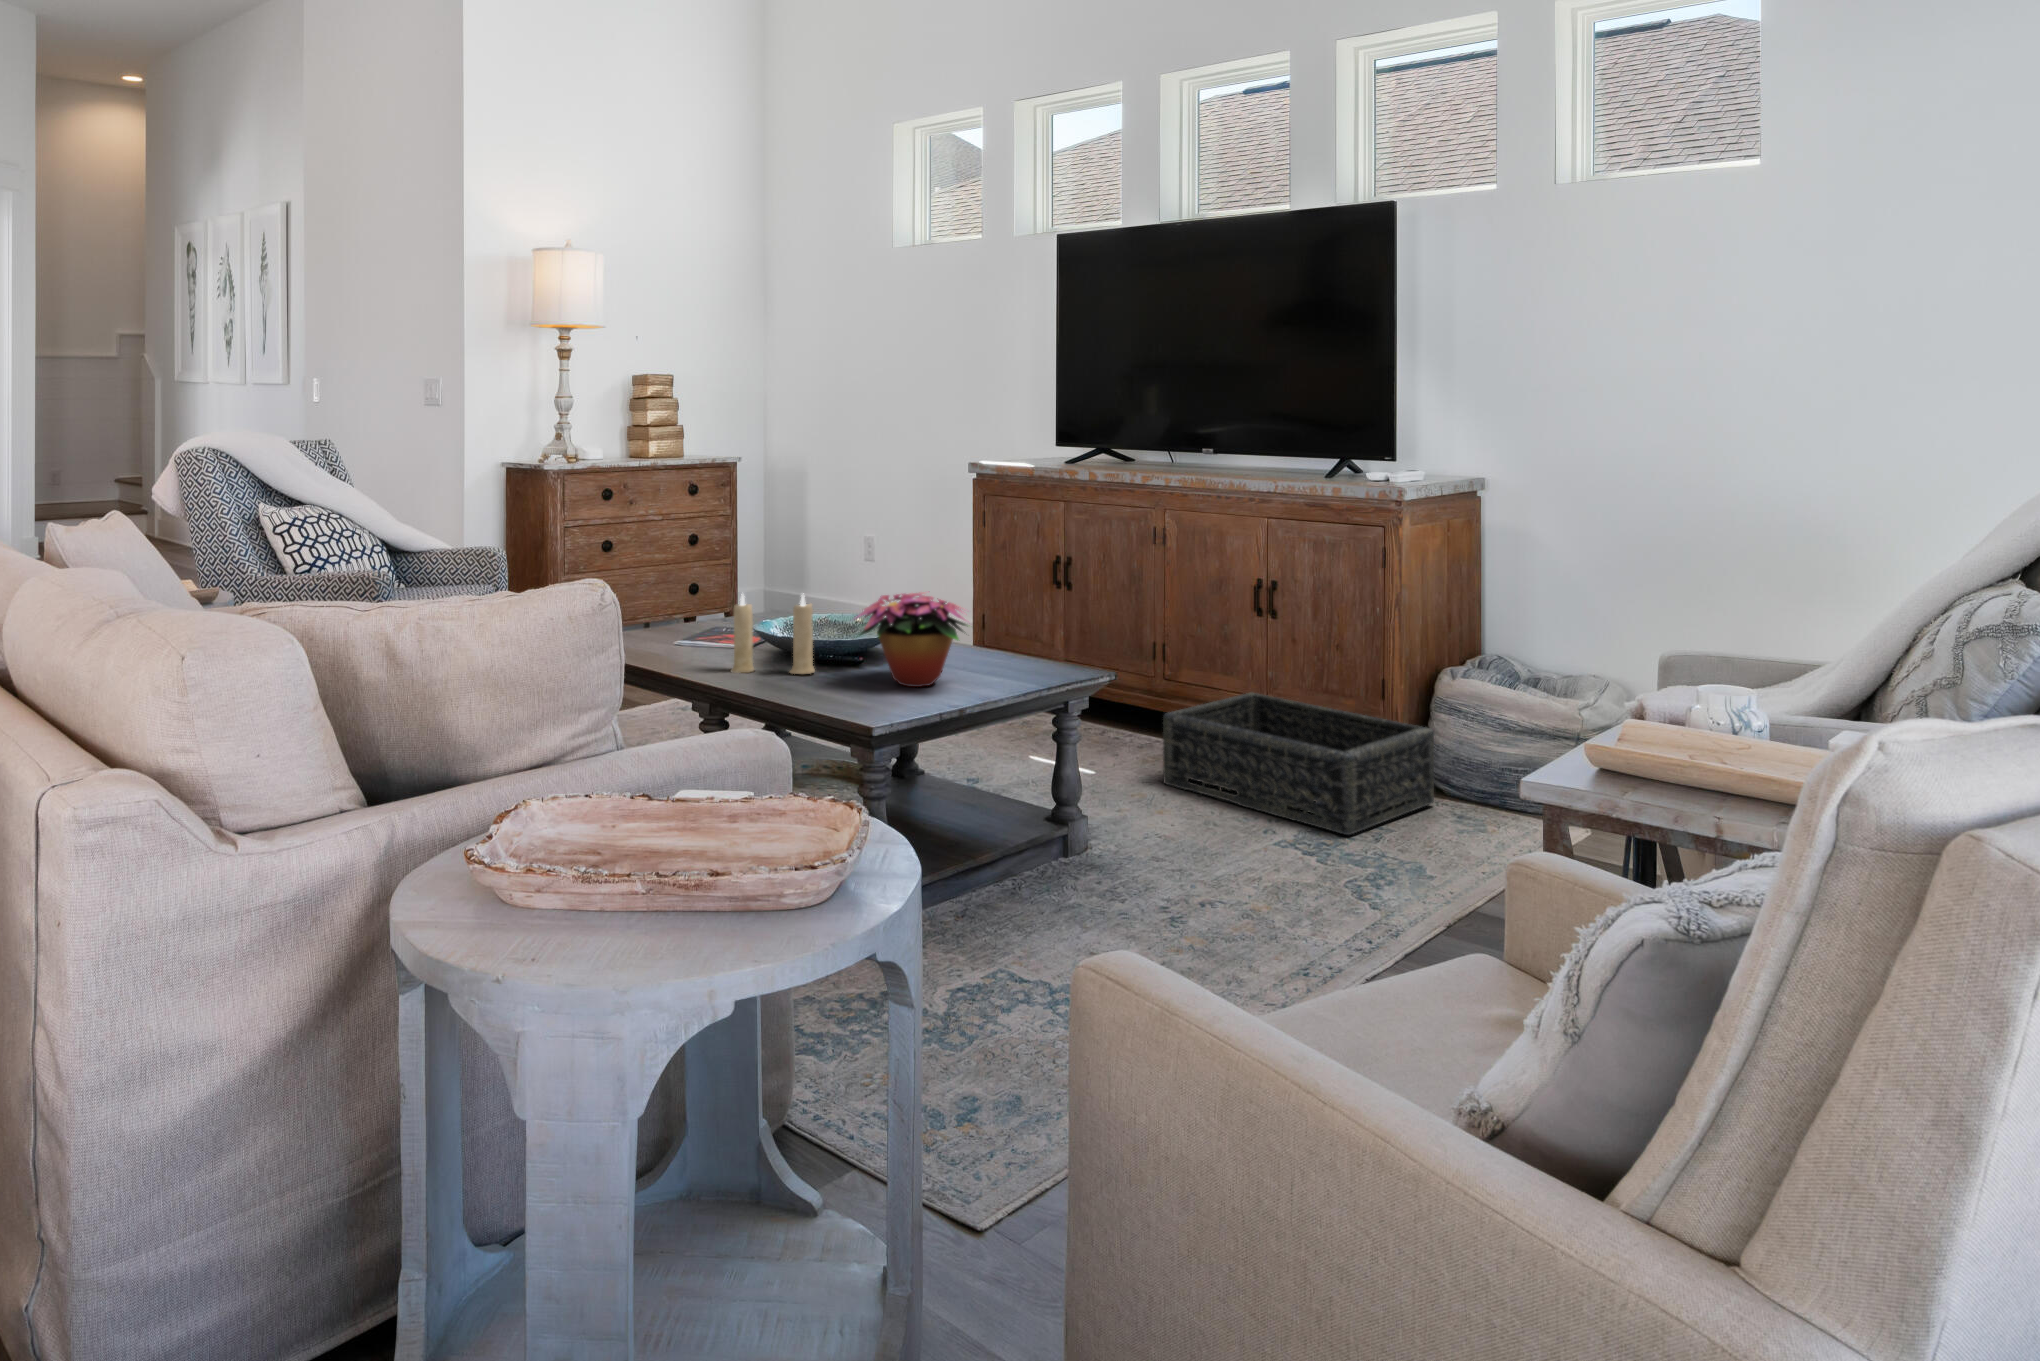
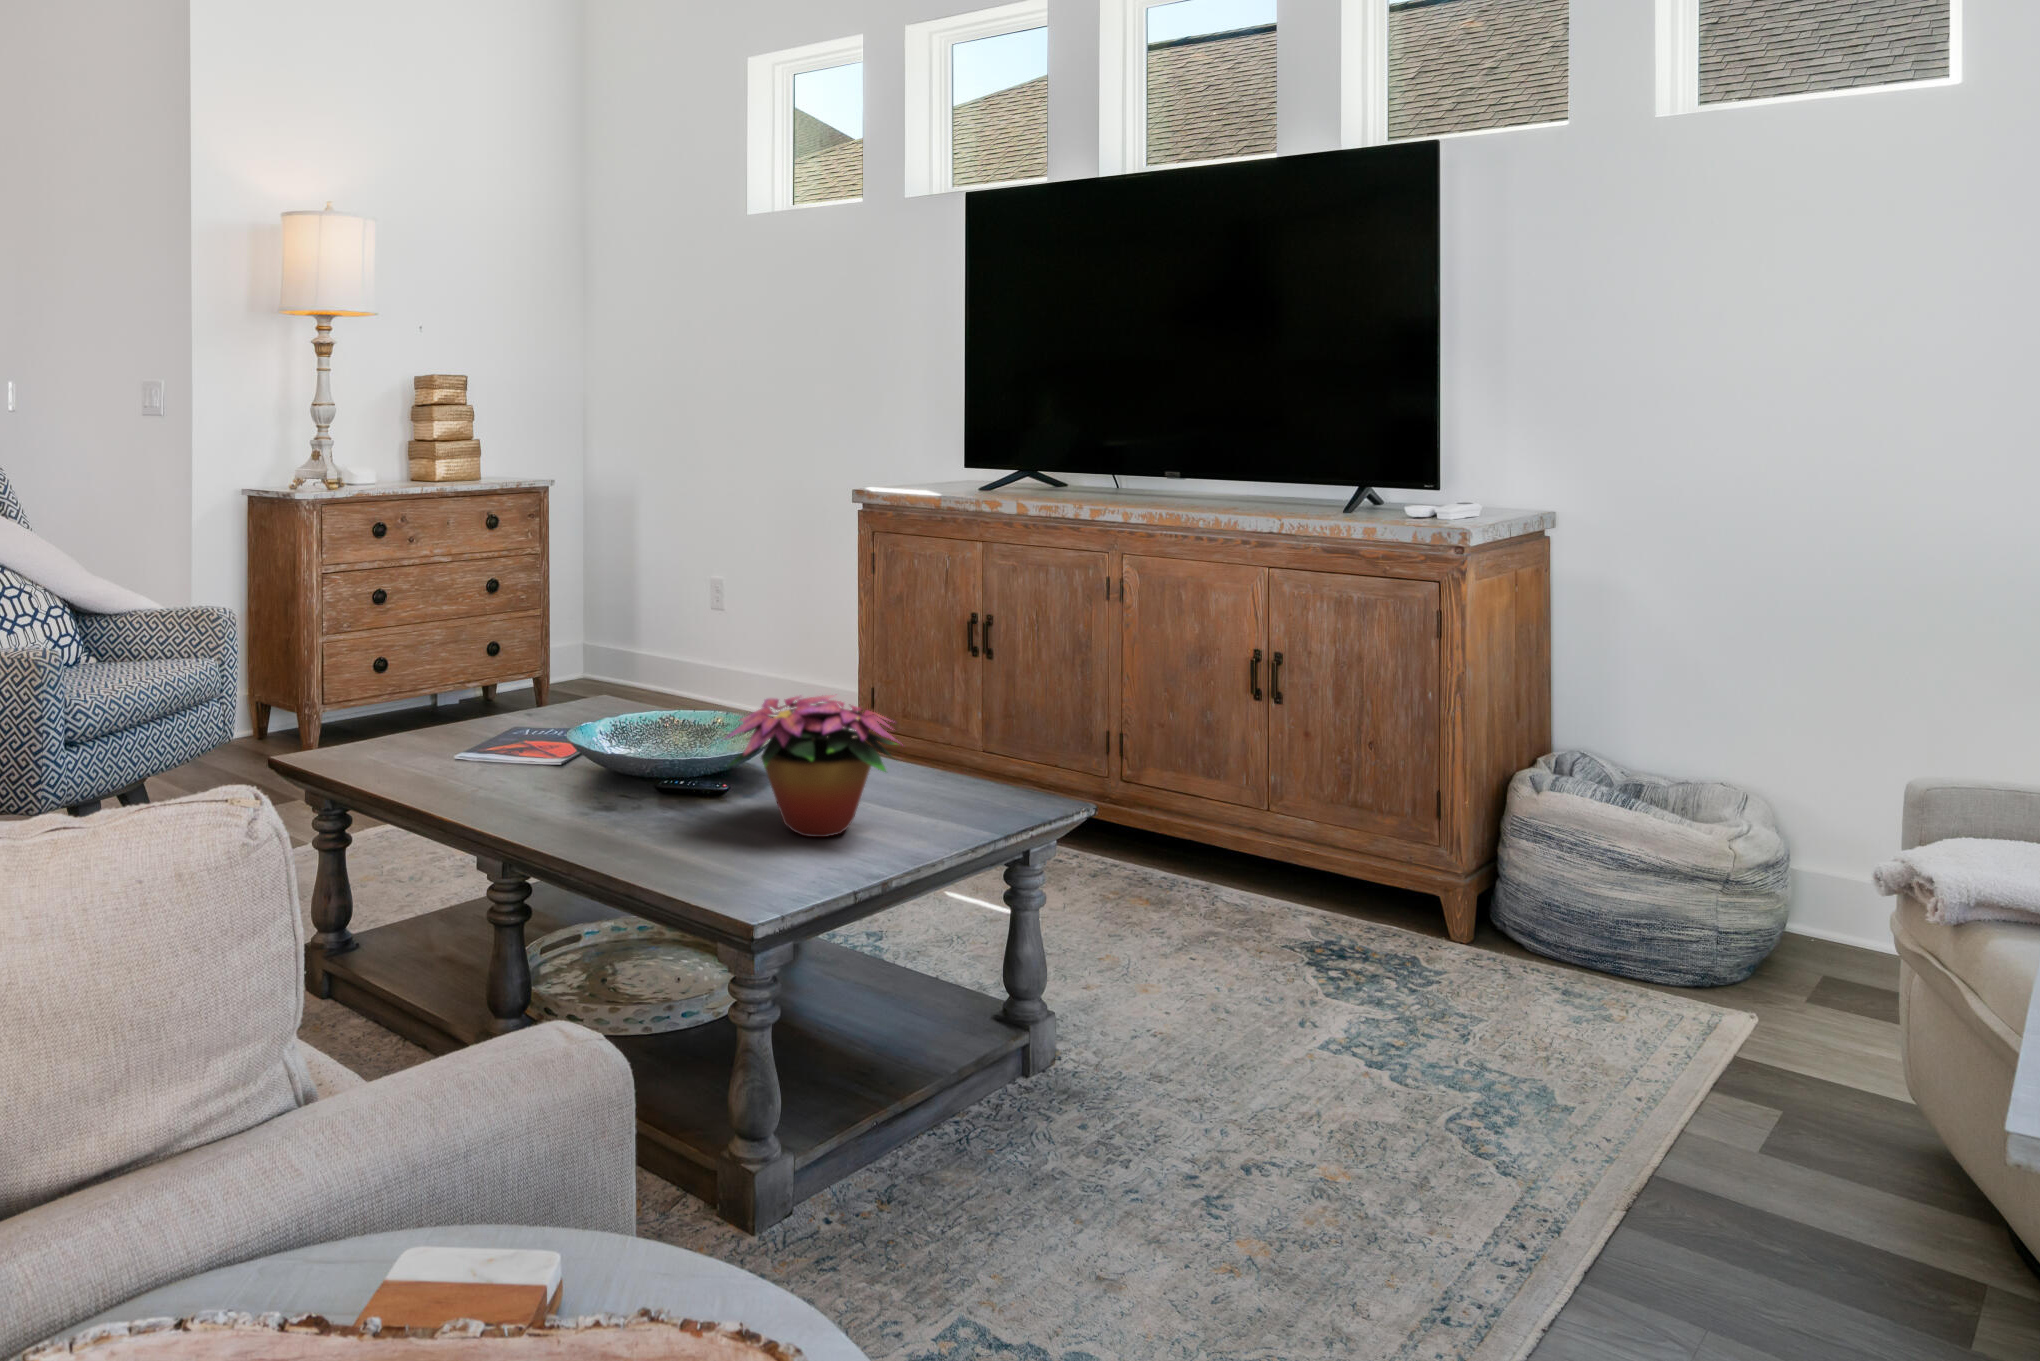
candle: present [731,594,815,674] -> none [542,690,668,816]
basket: present [1163,693,1434,835] -> none [1140,804,1518,1027]

